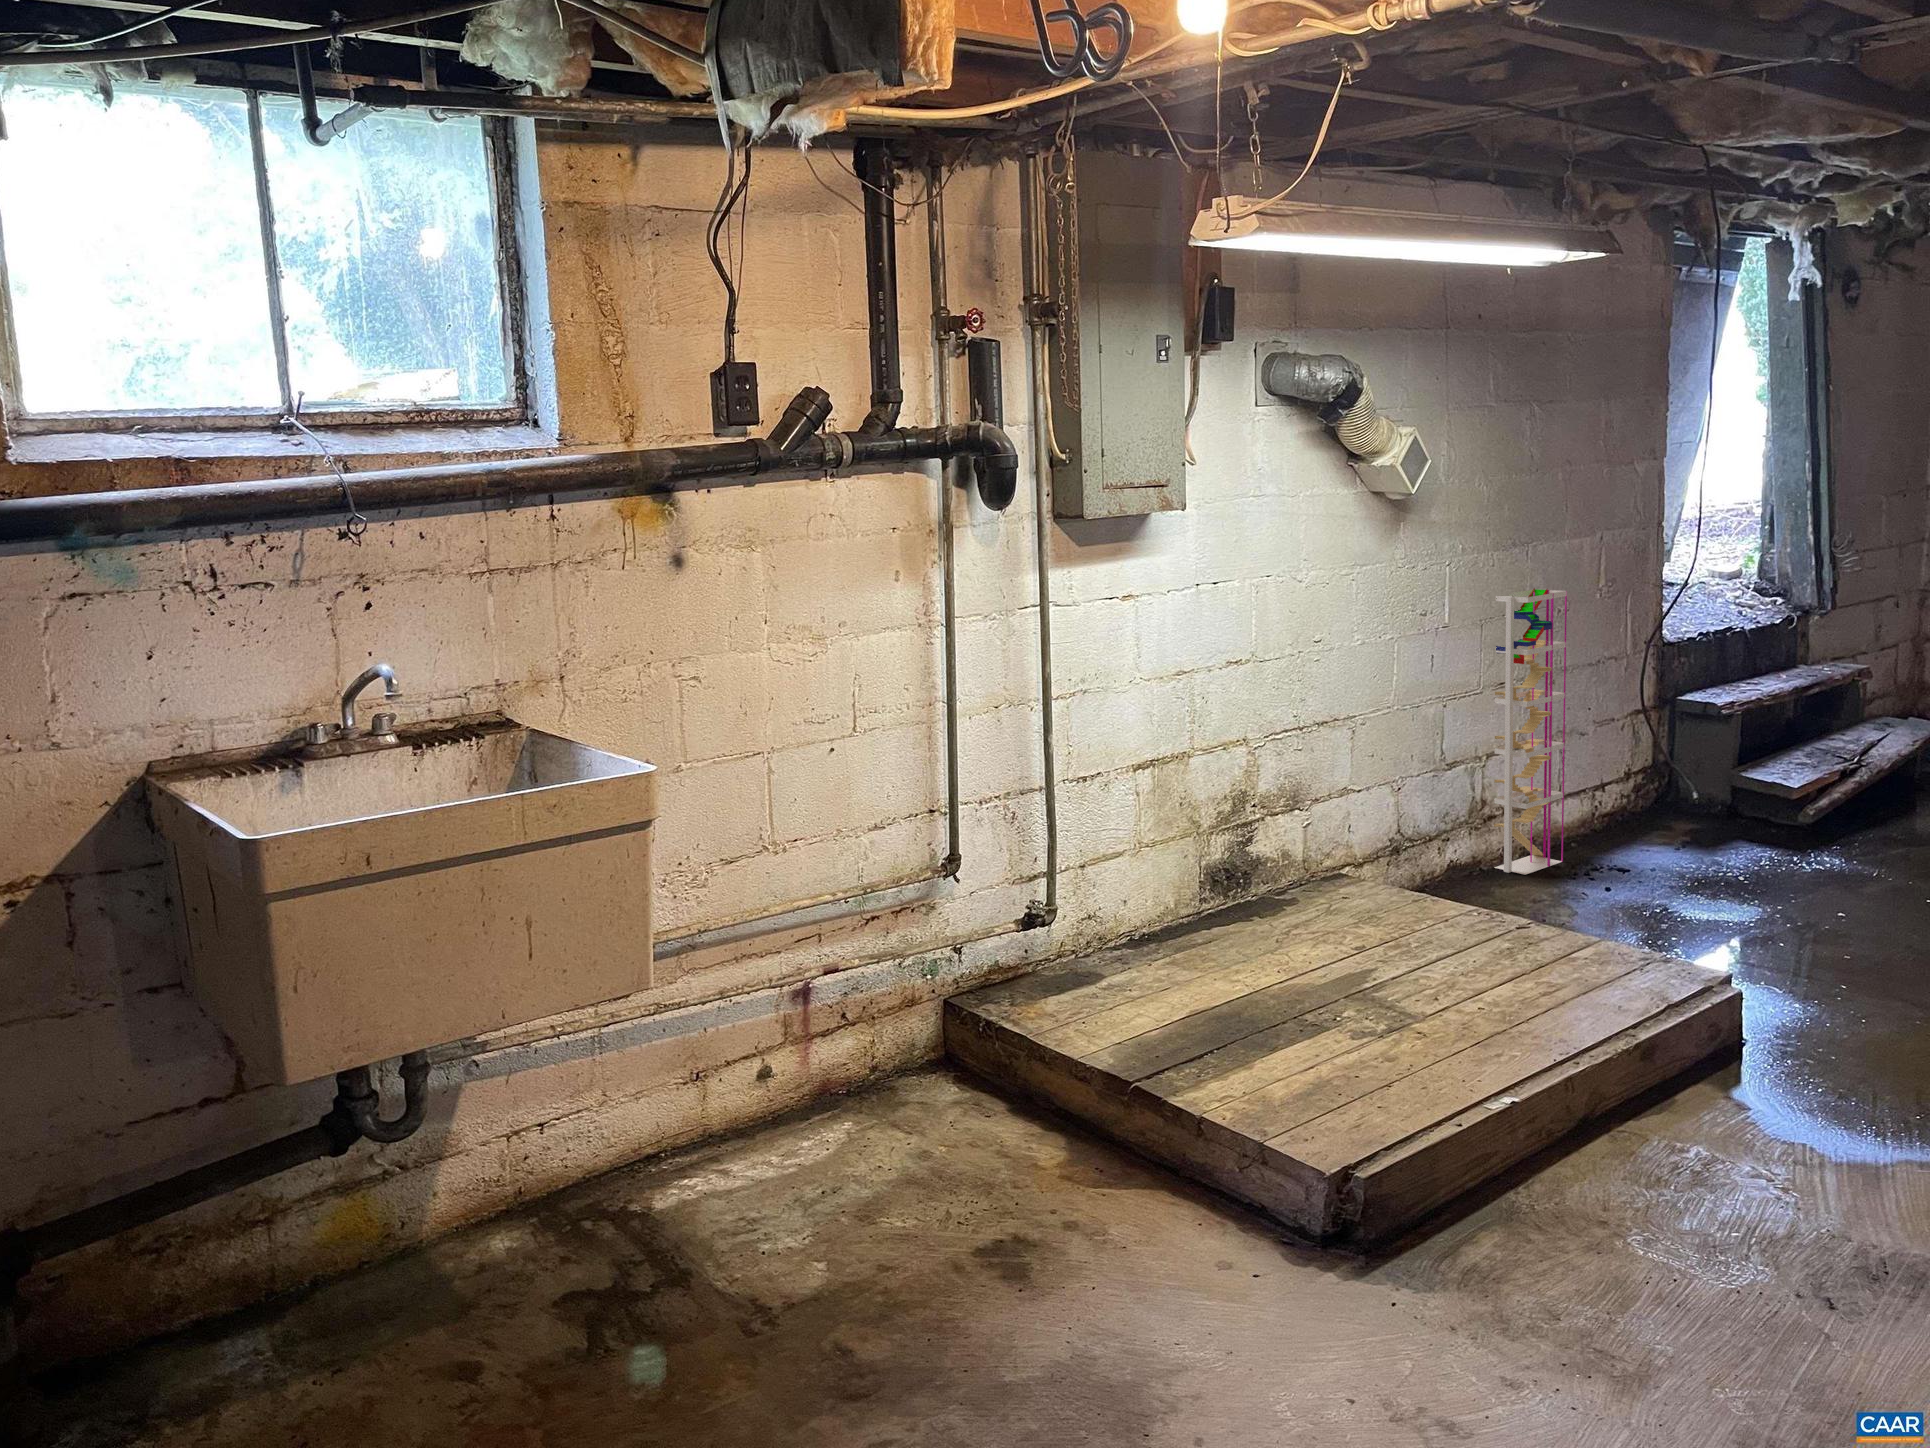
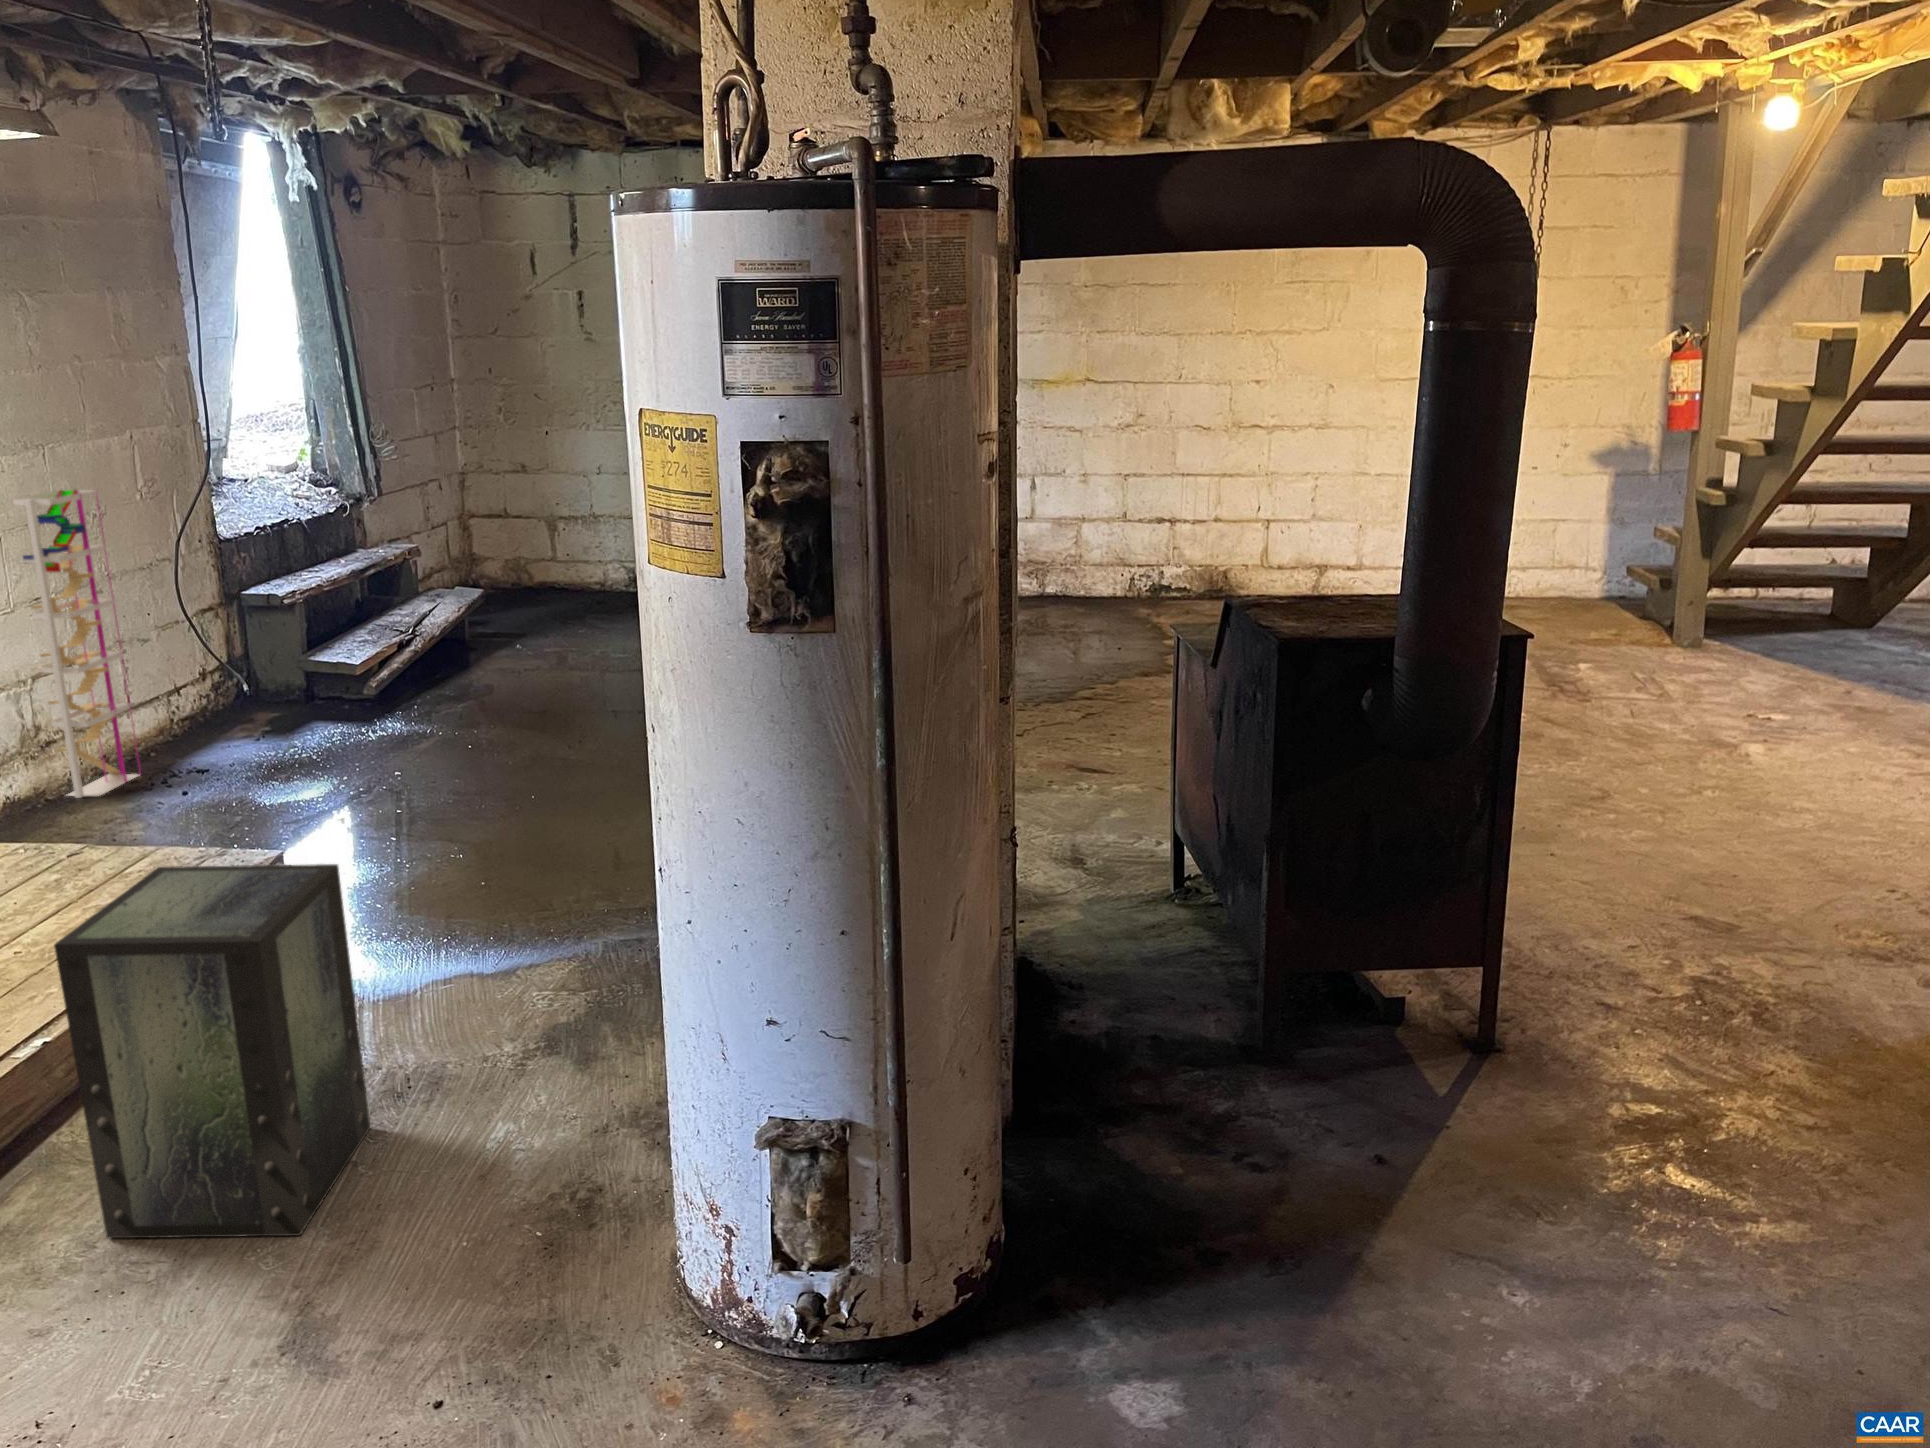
storage box: none [1566,968,1861,1398] -> present [54,864,370,1238]

